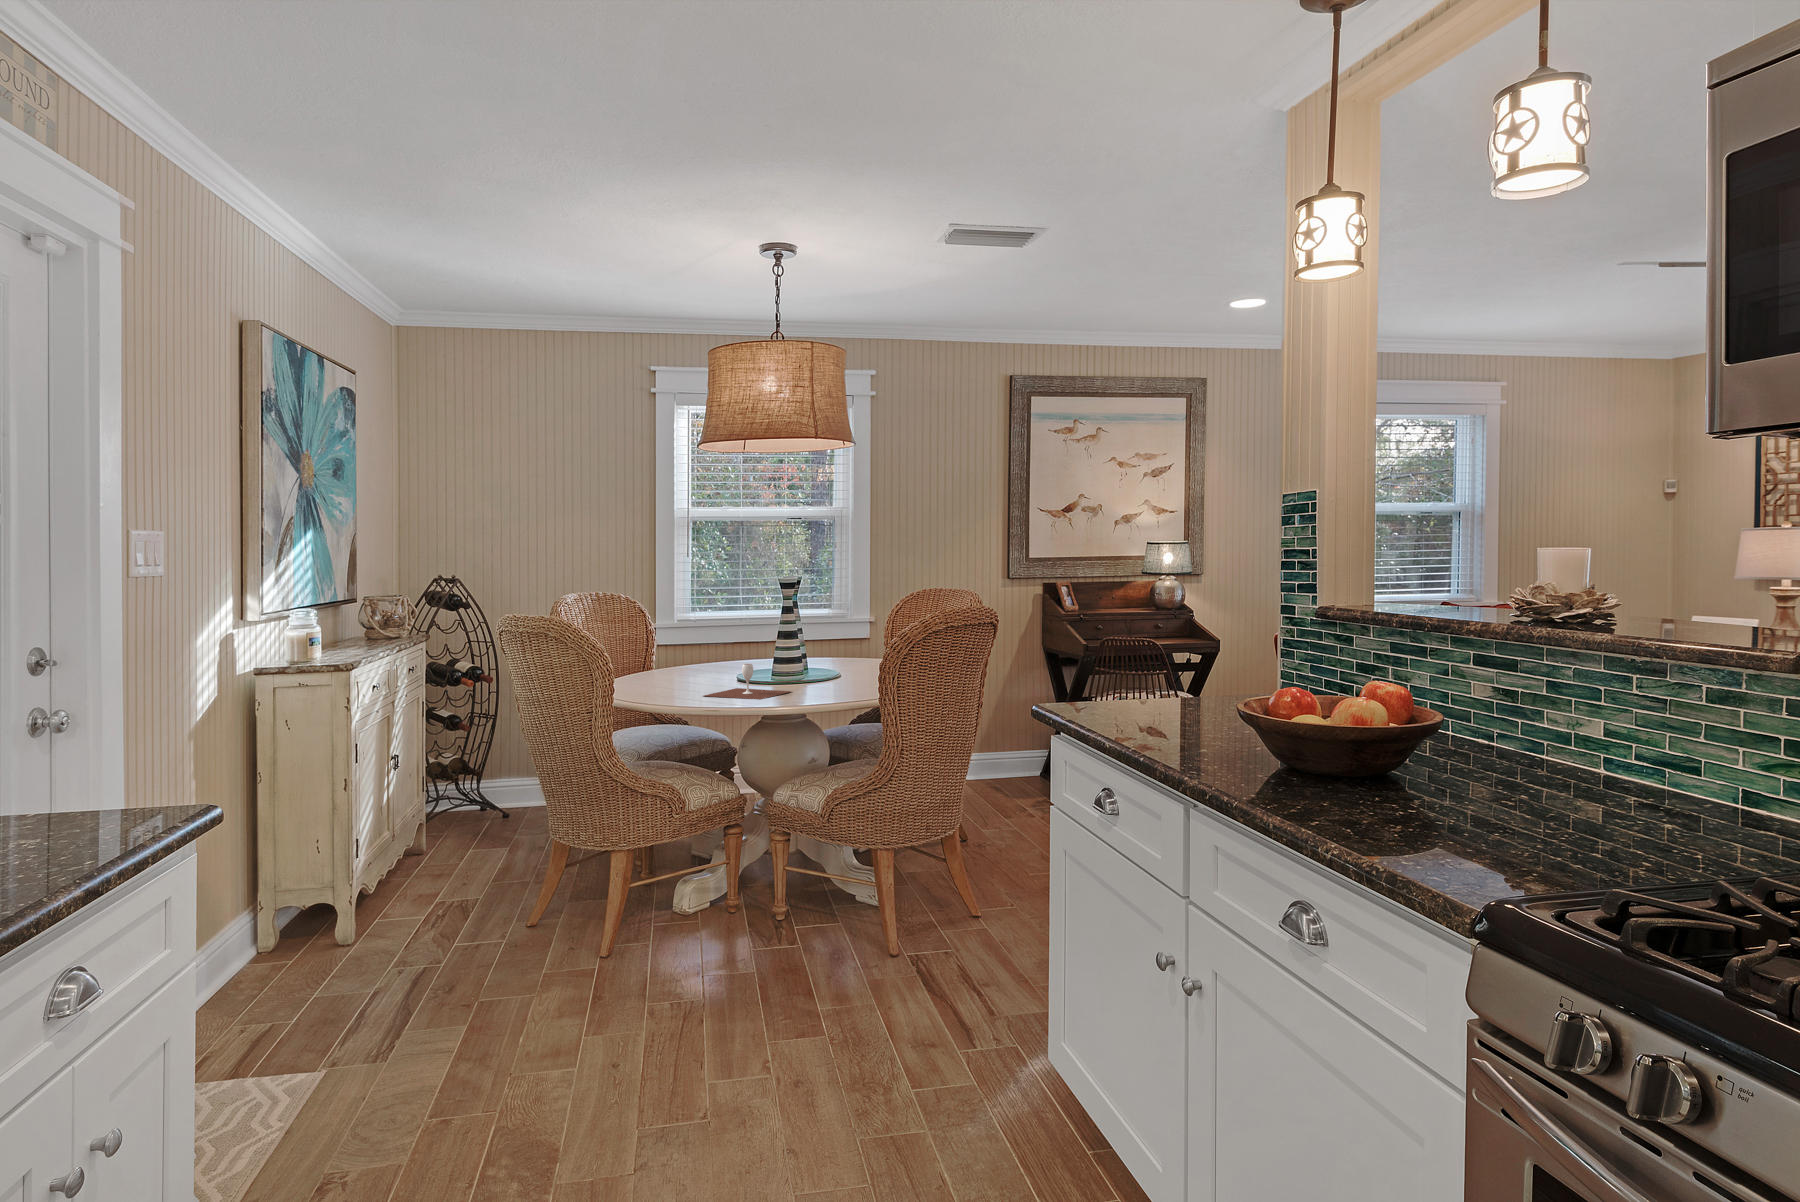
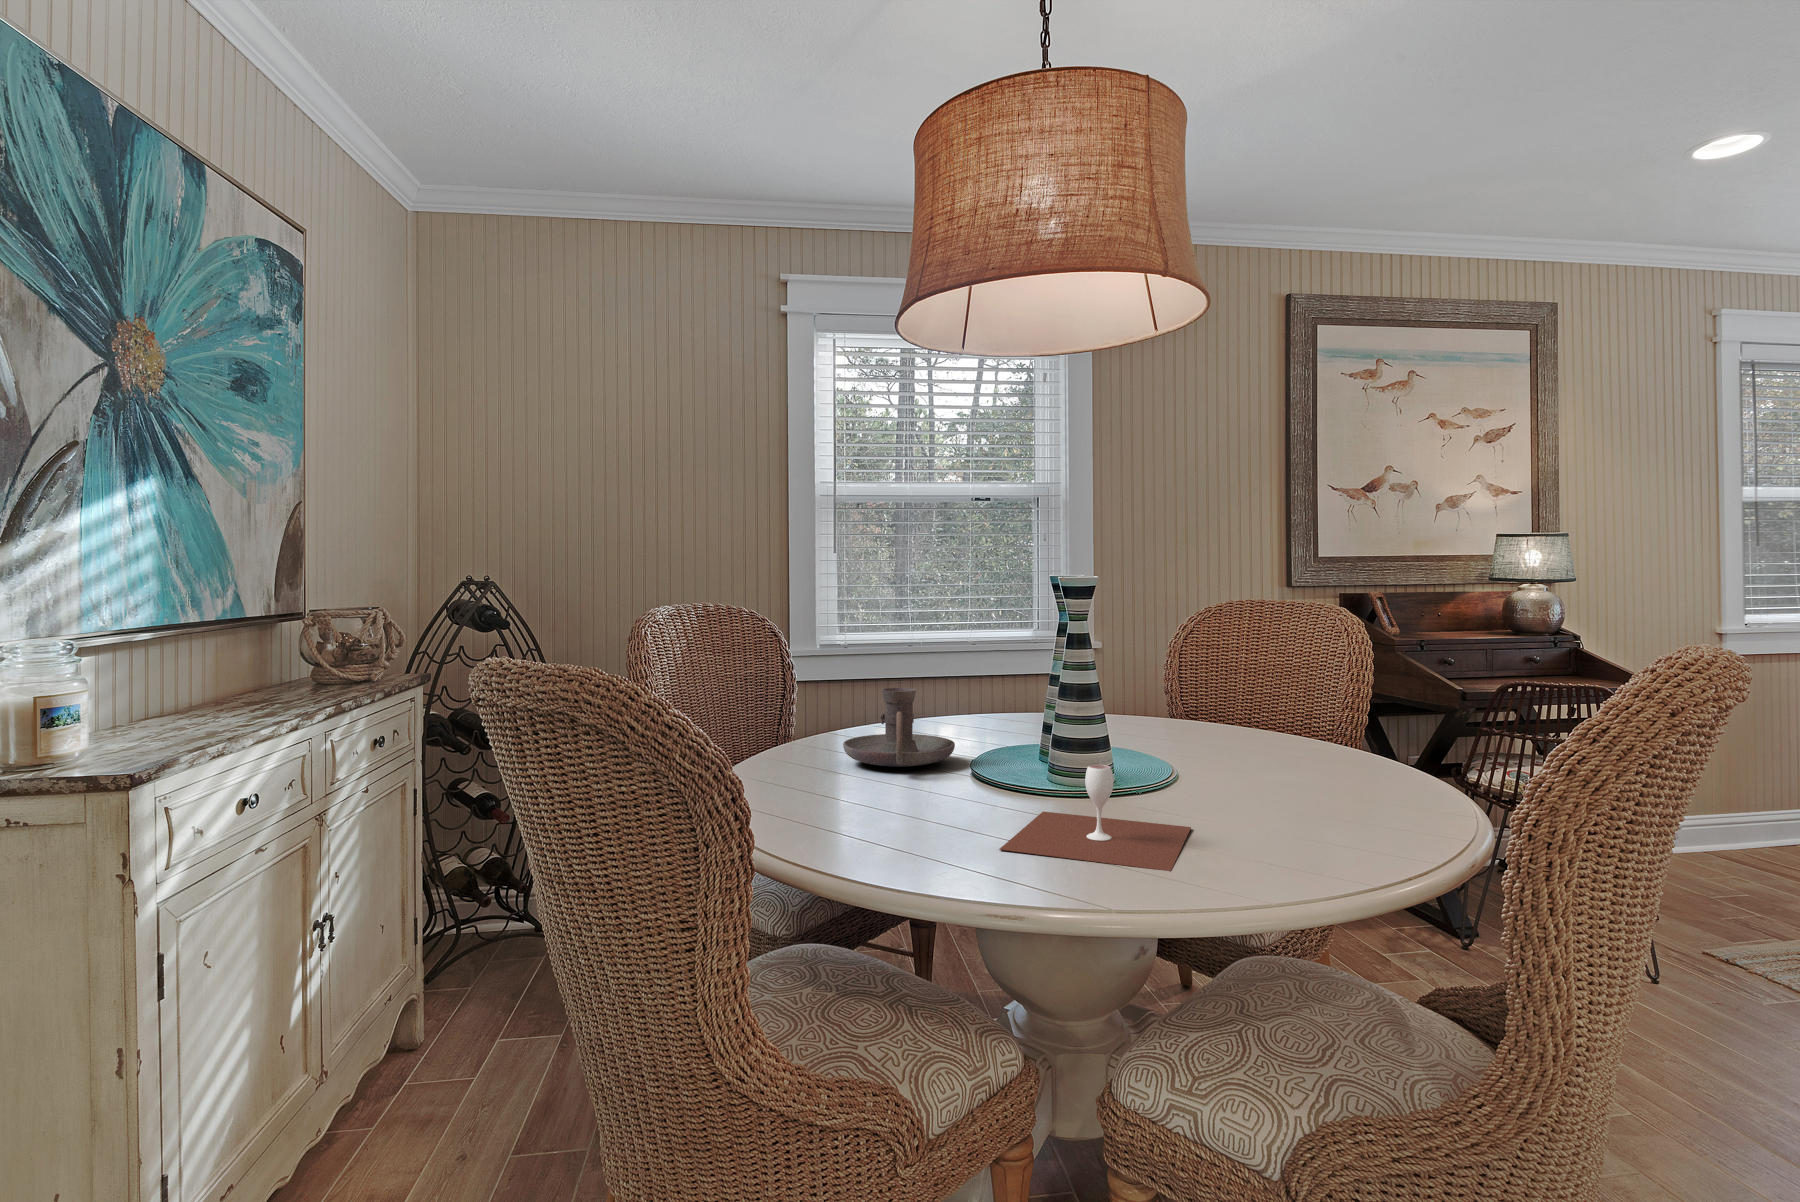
candle holder: none [663,638,722,678] -> present [843,688,955,767]

